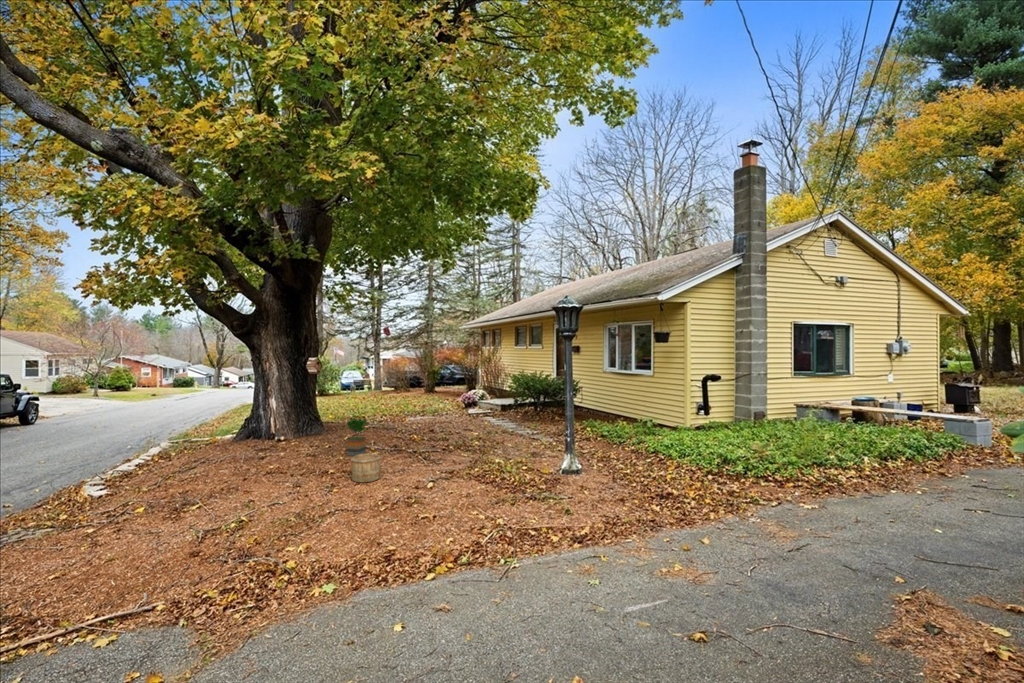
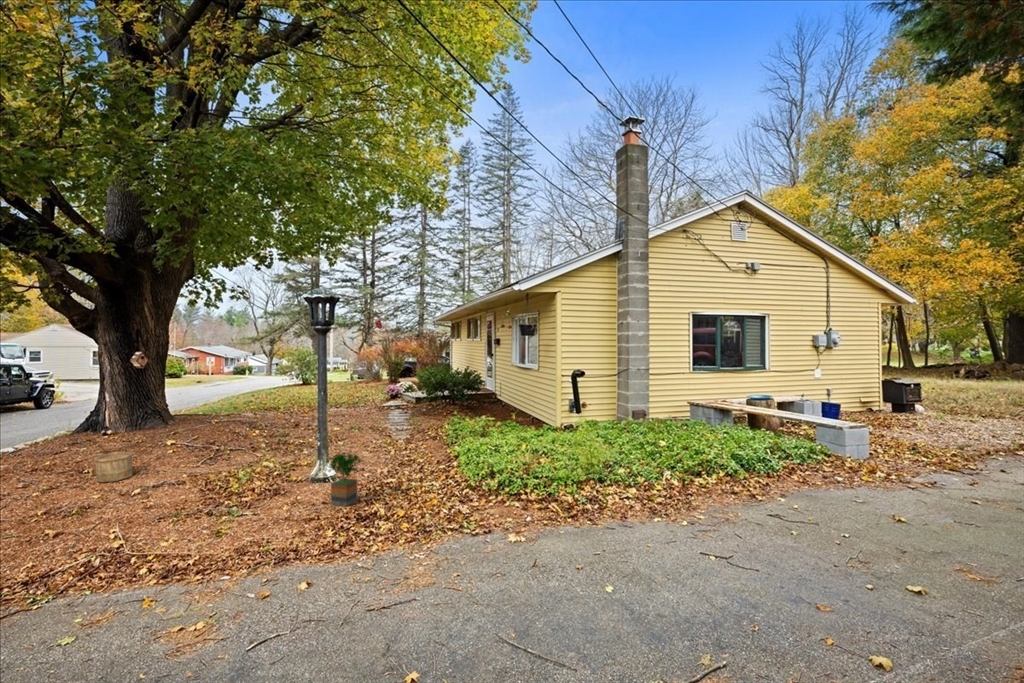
potted tree: present [347,419,369,456] -> present [331,454,362,507]

